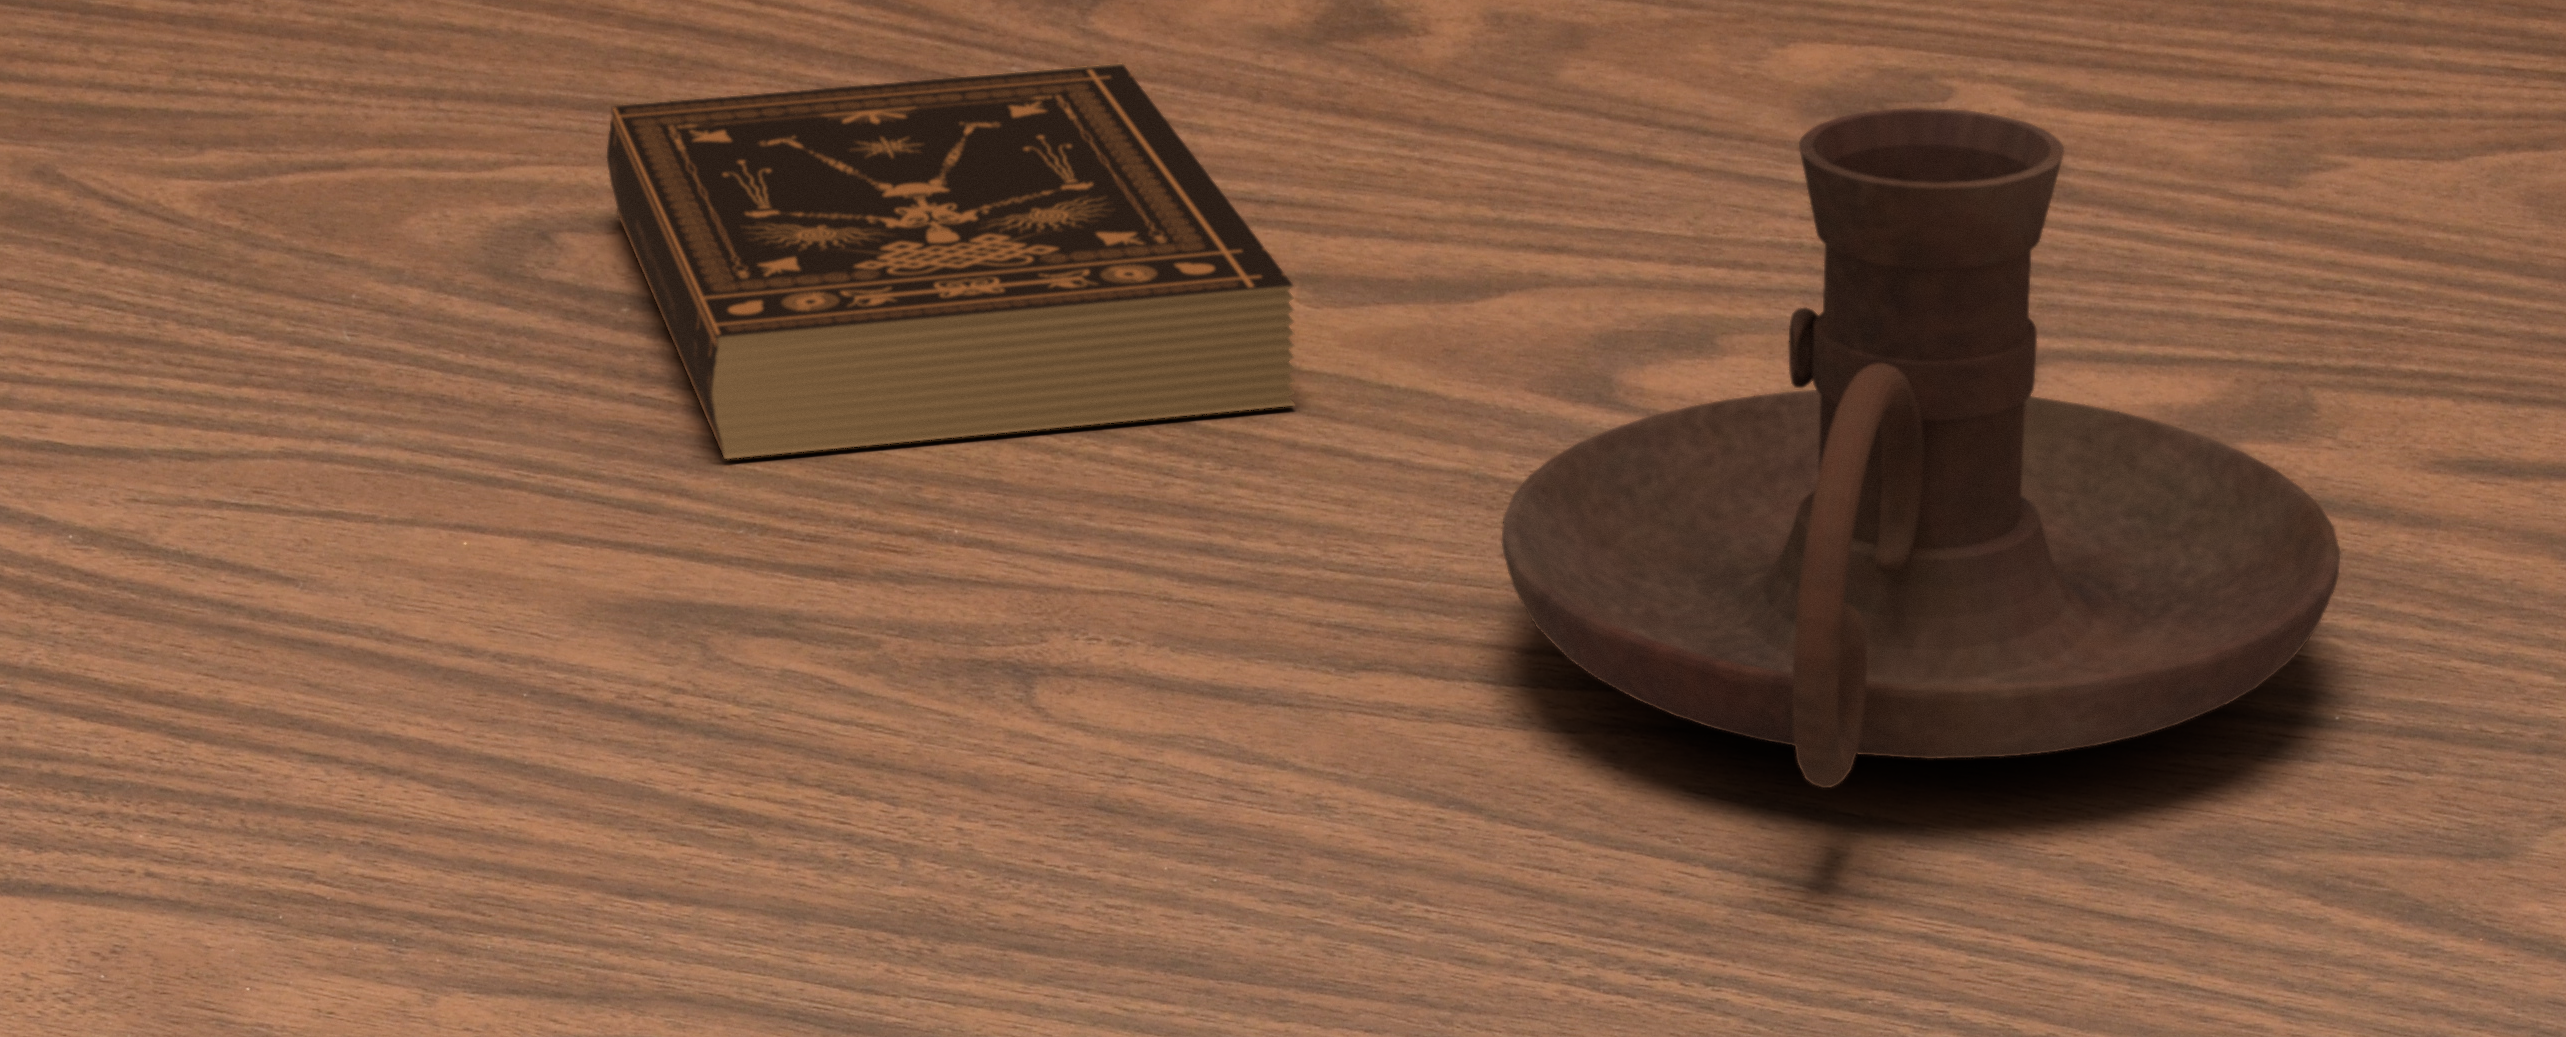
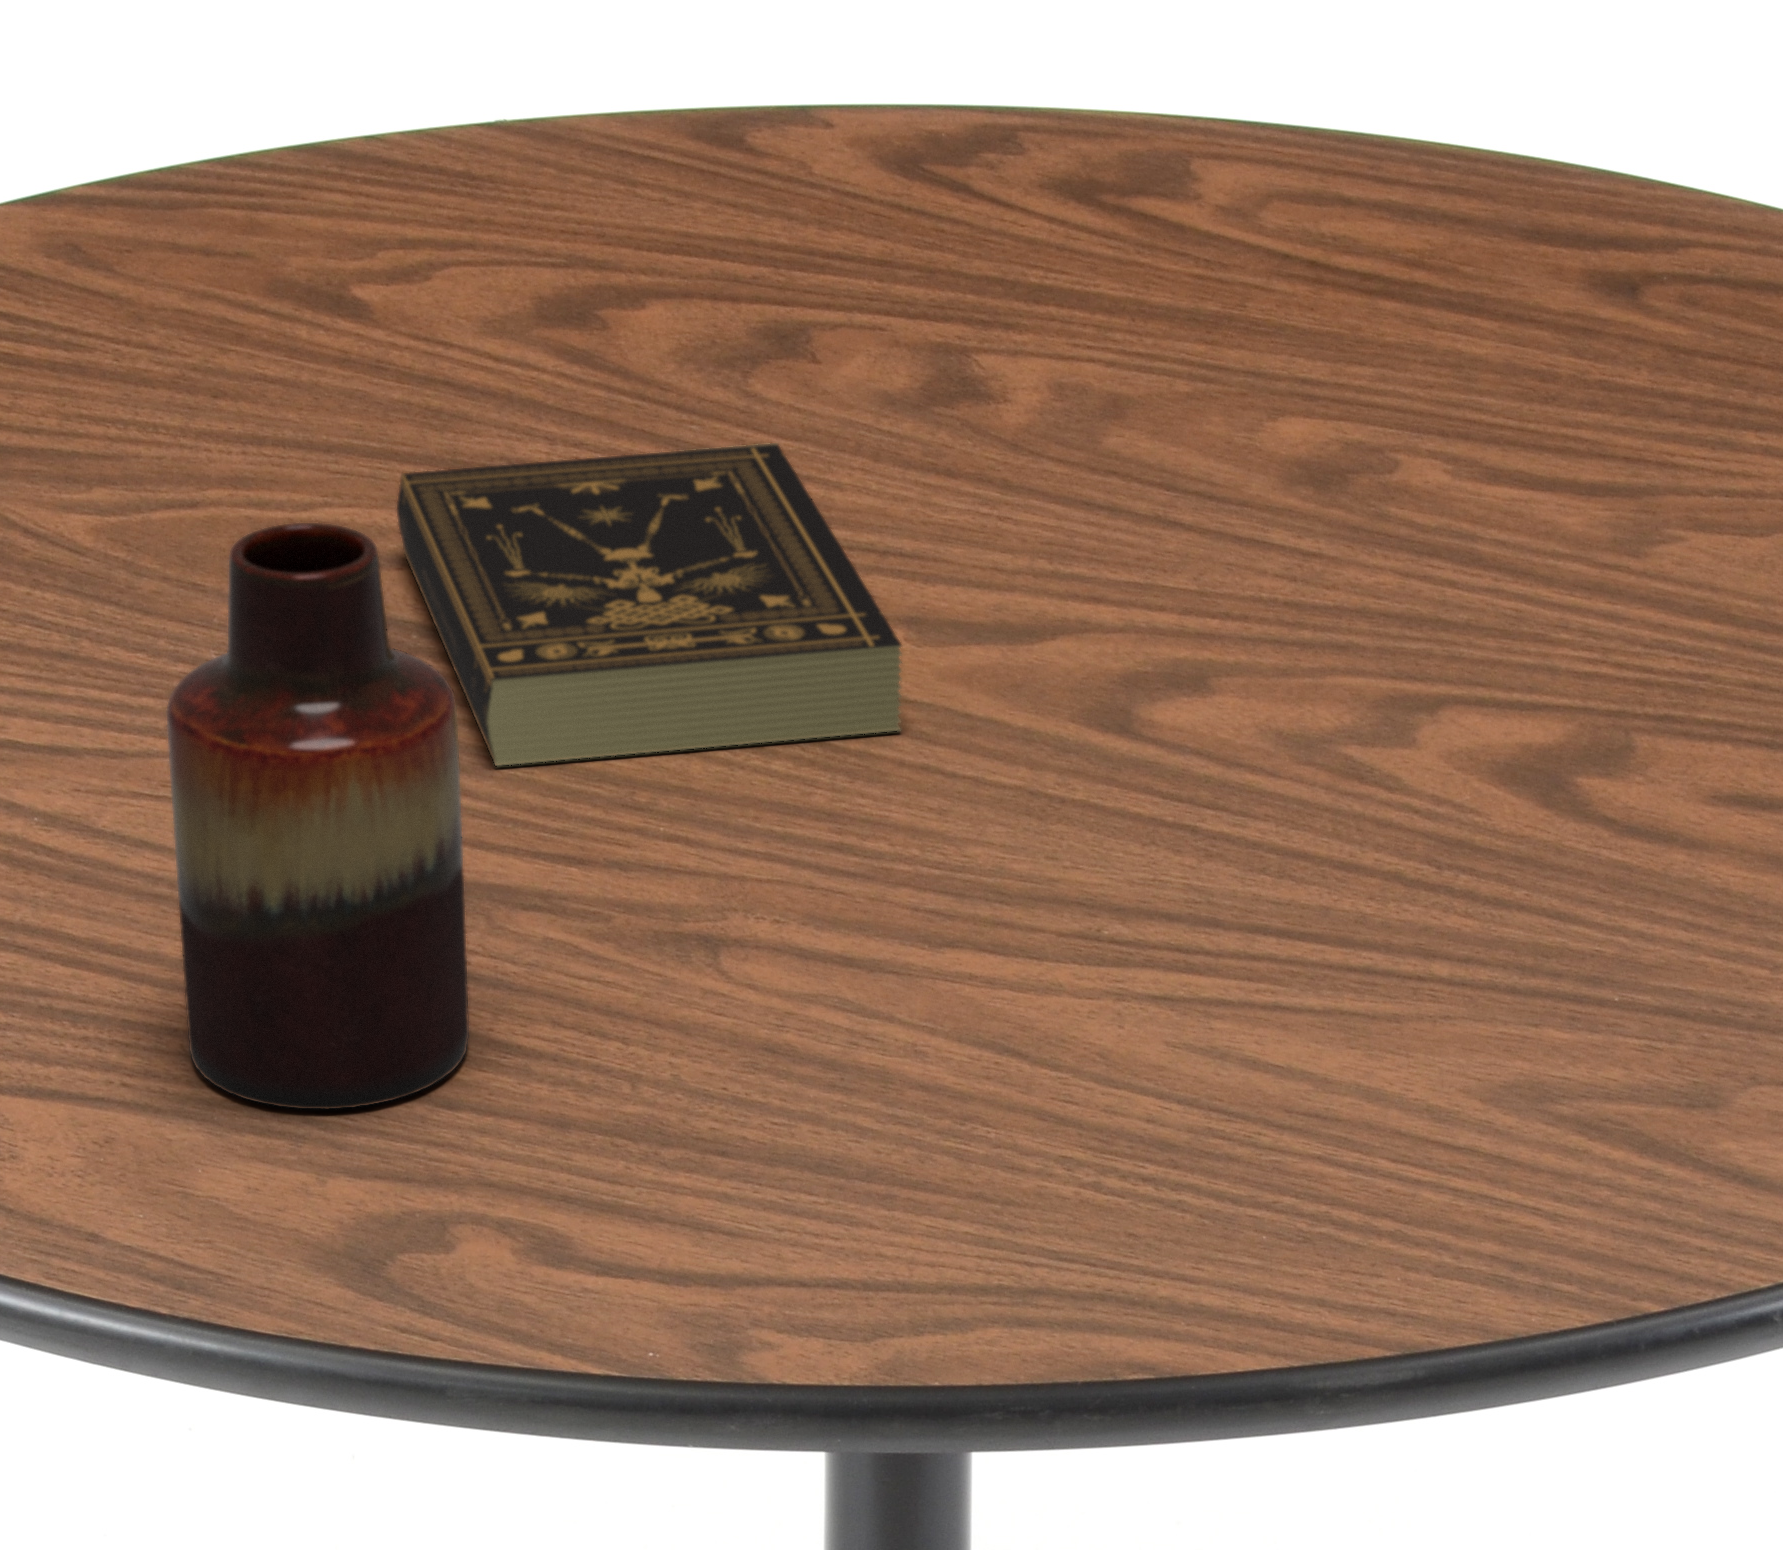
vase: none [202,39,659,901] -> present [167,523,469,1109]
candle holder: present [1501,108,2340,788] -> none [1045,567,1619,1054]

